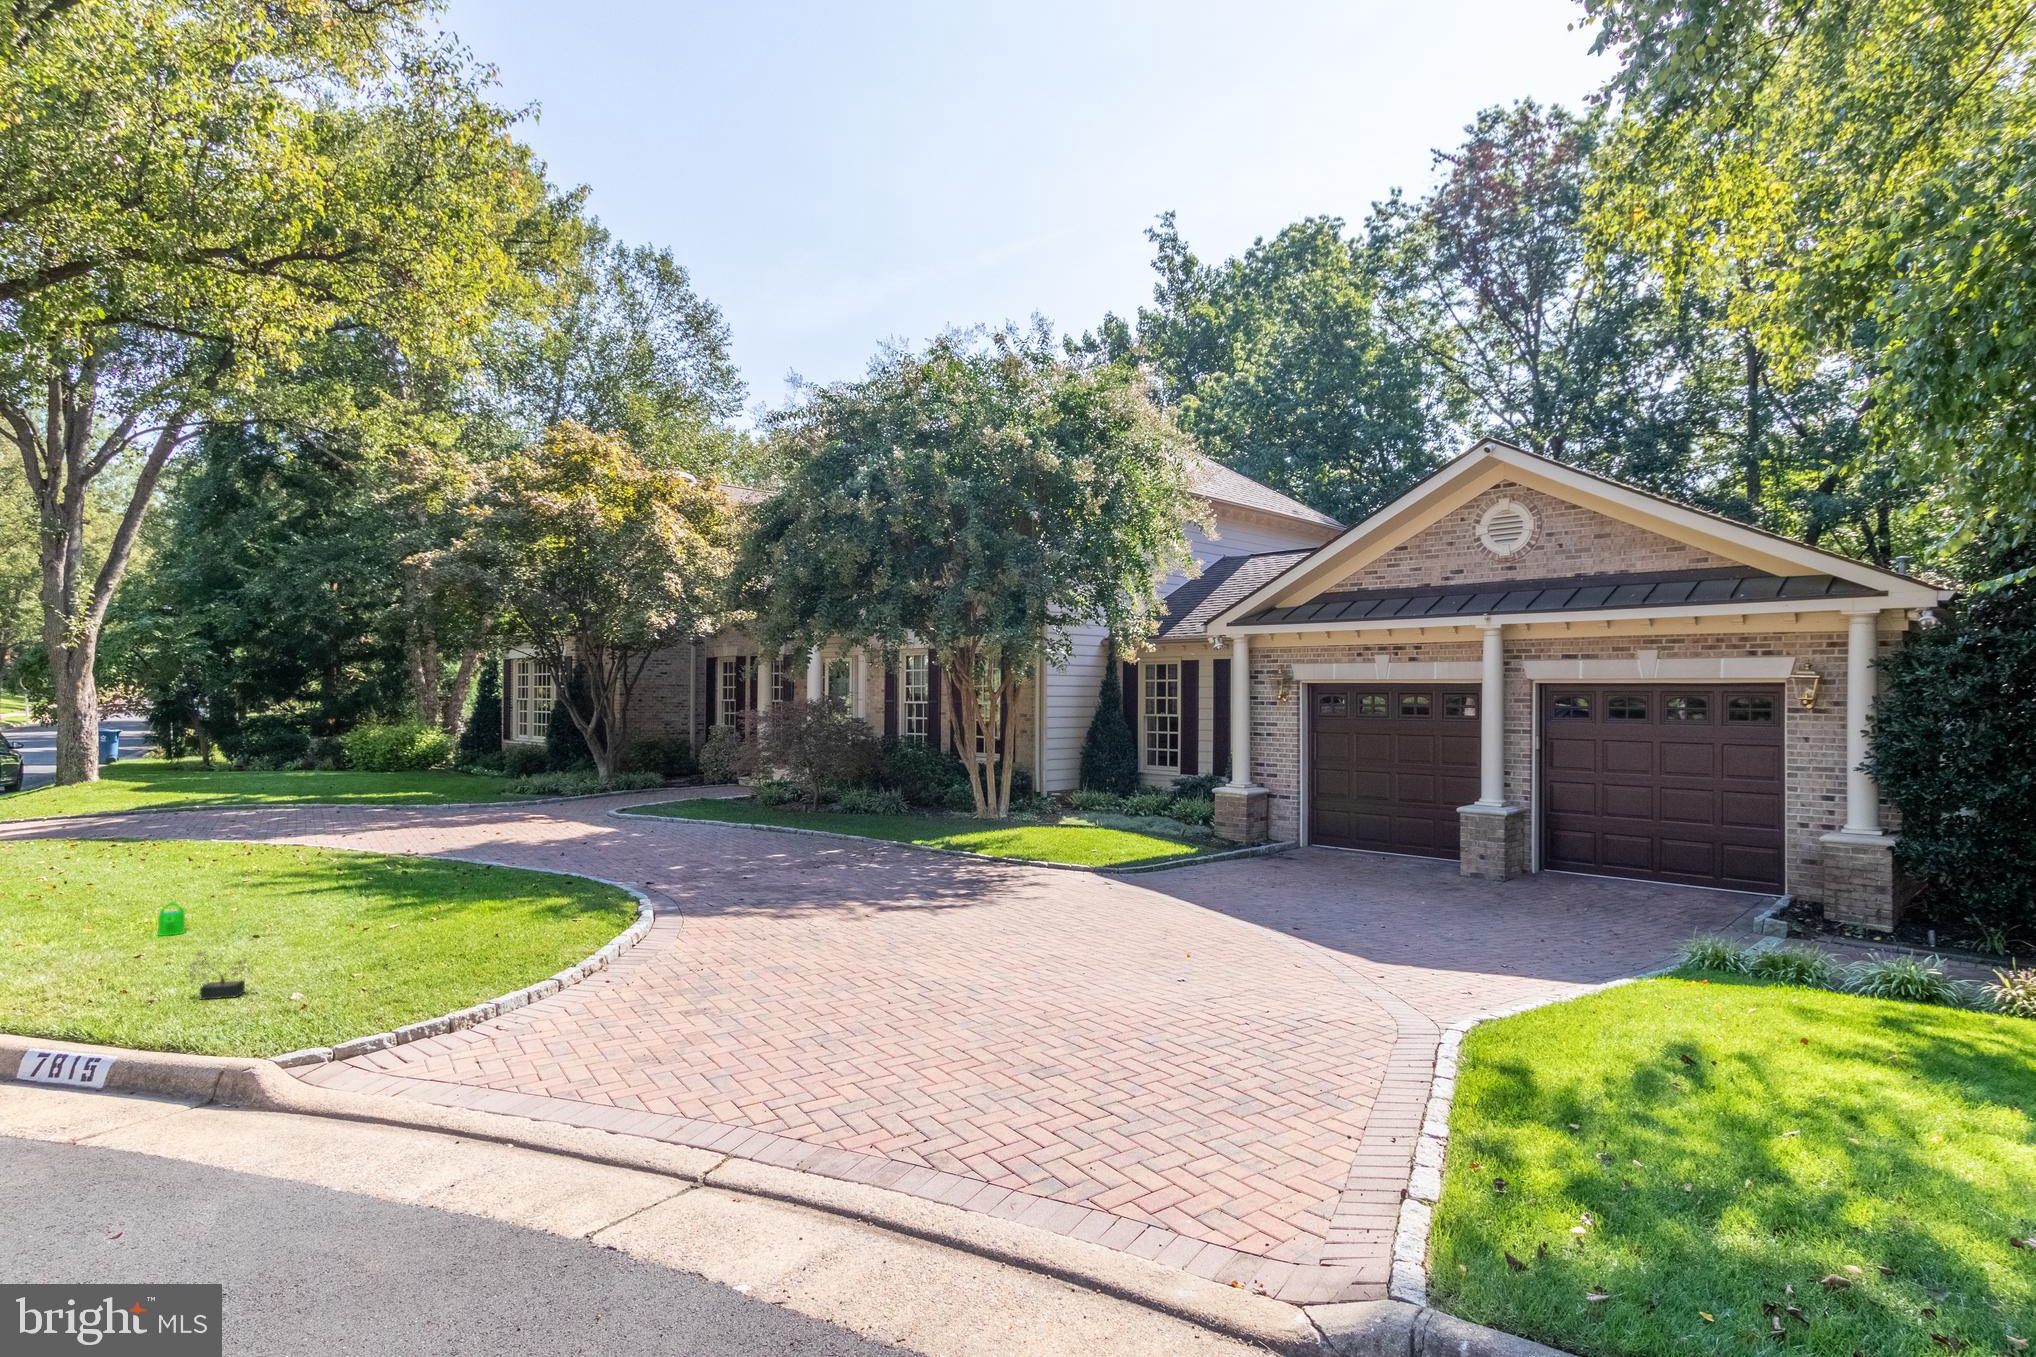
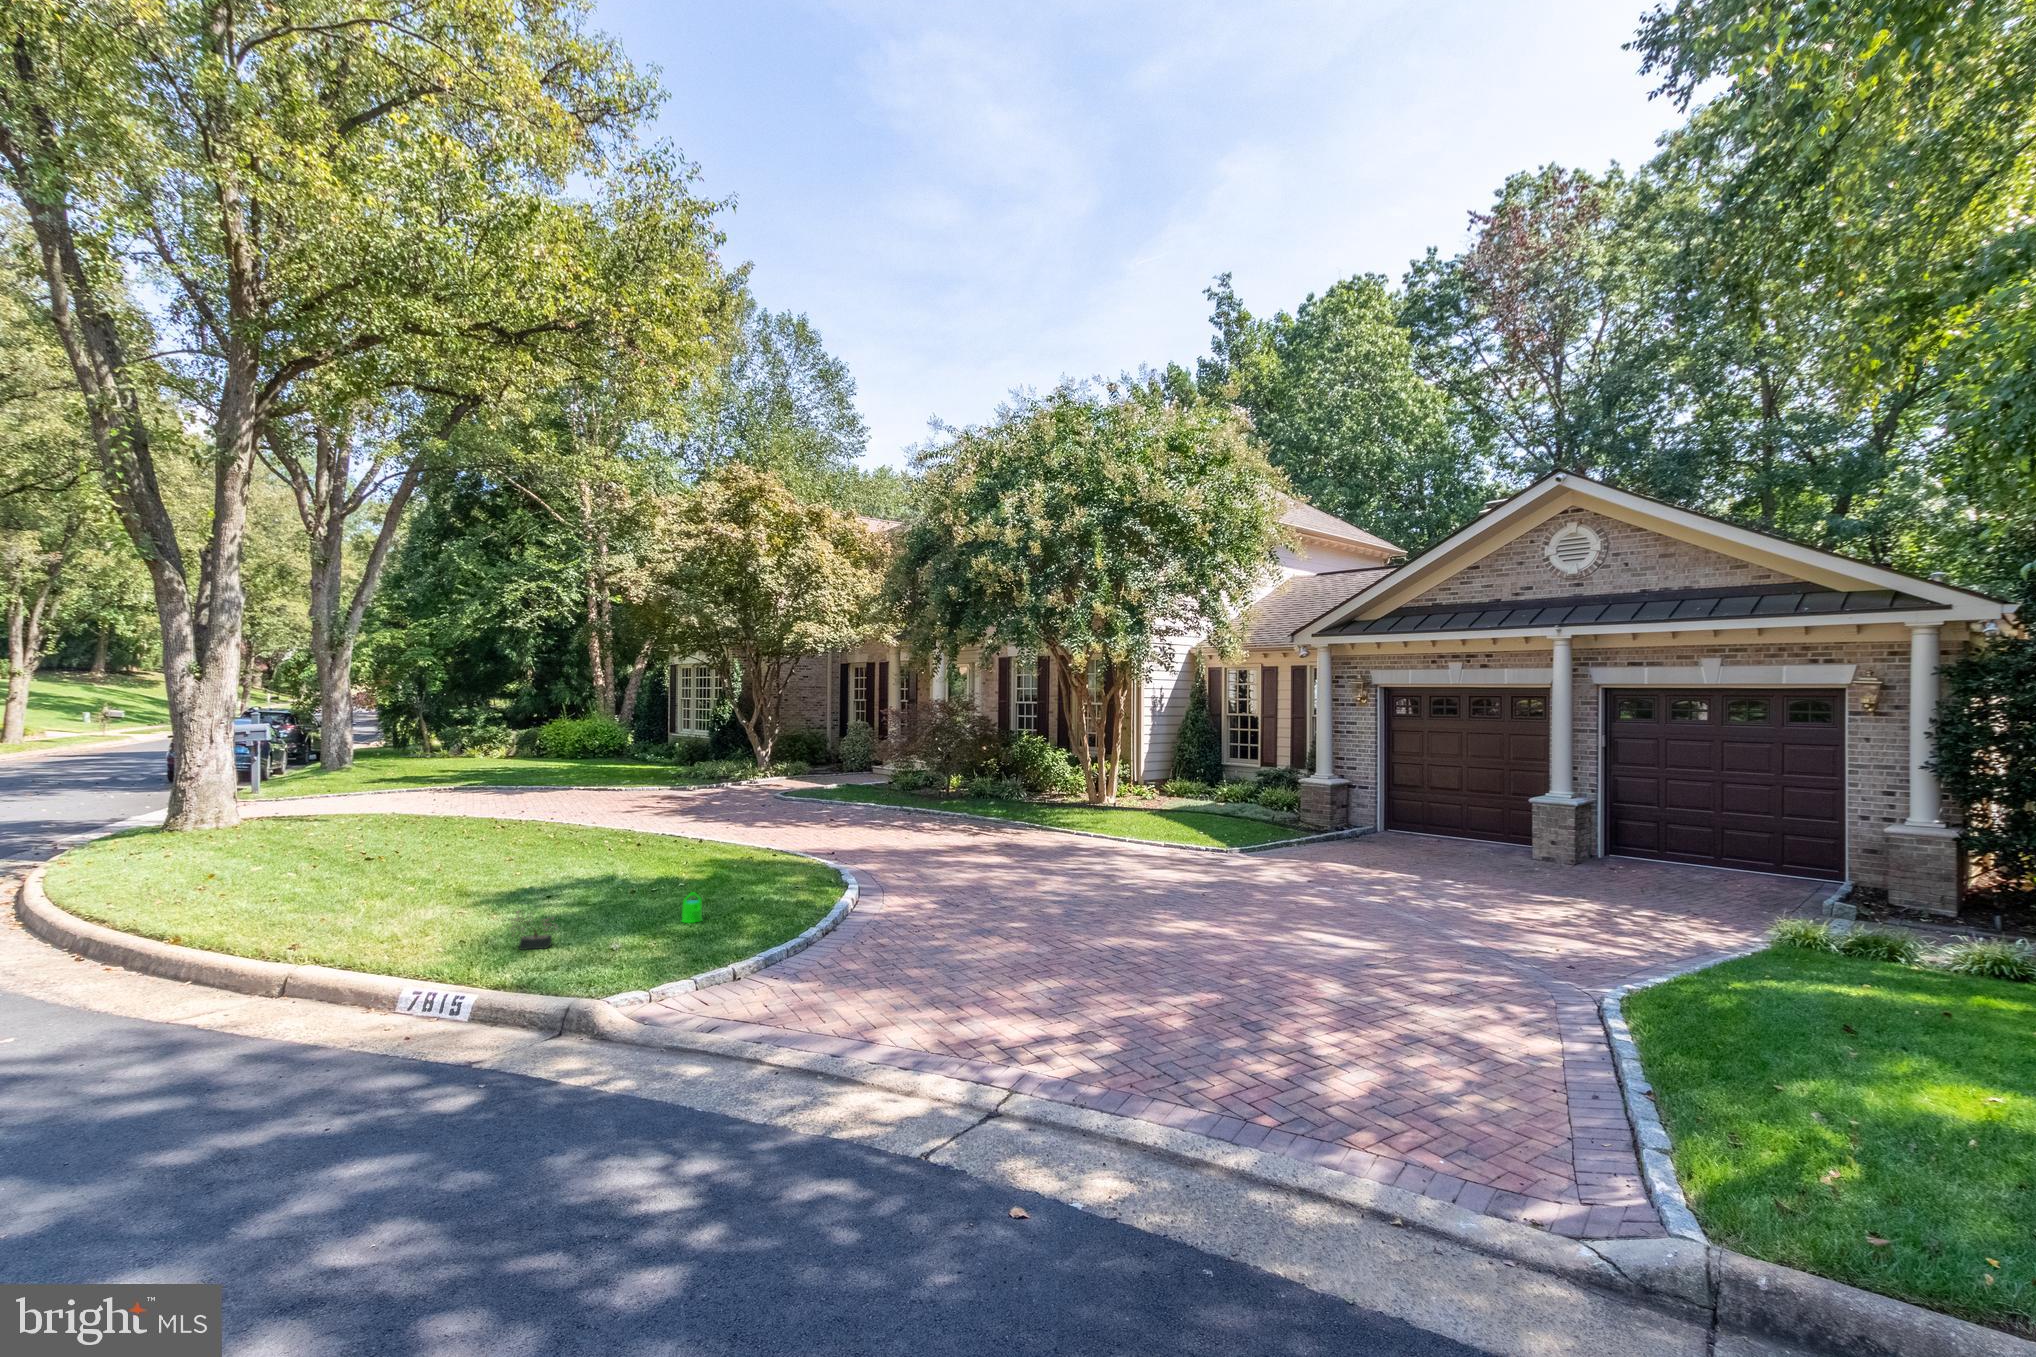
watering can: present [158,902,185,936] -> present [682,892,703,923]

